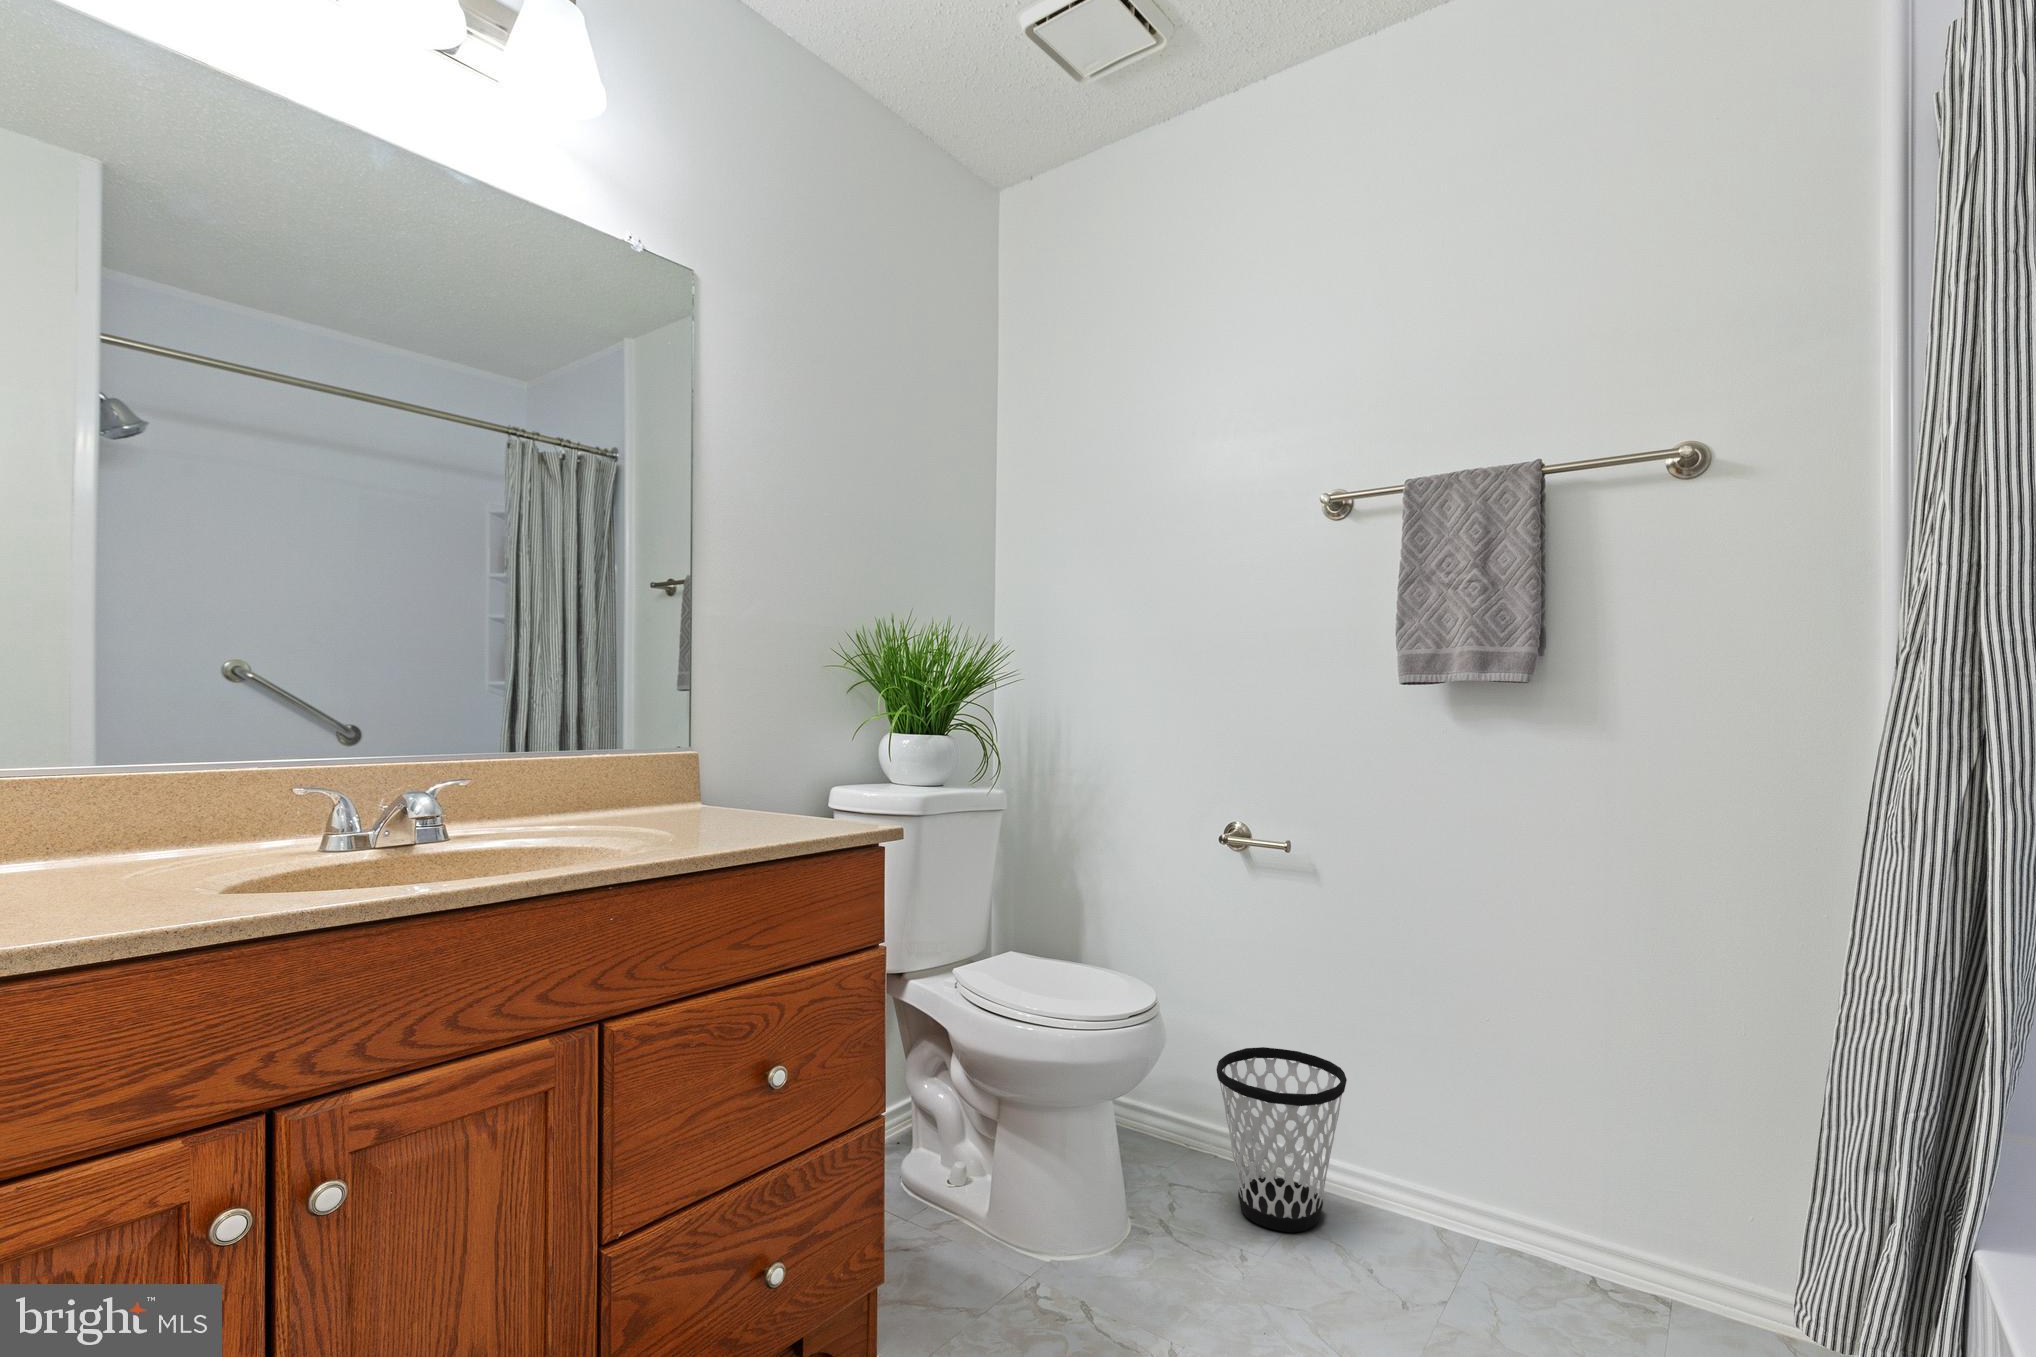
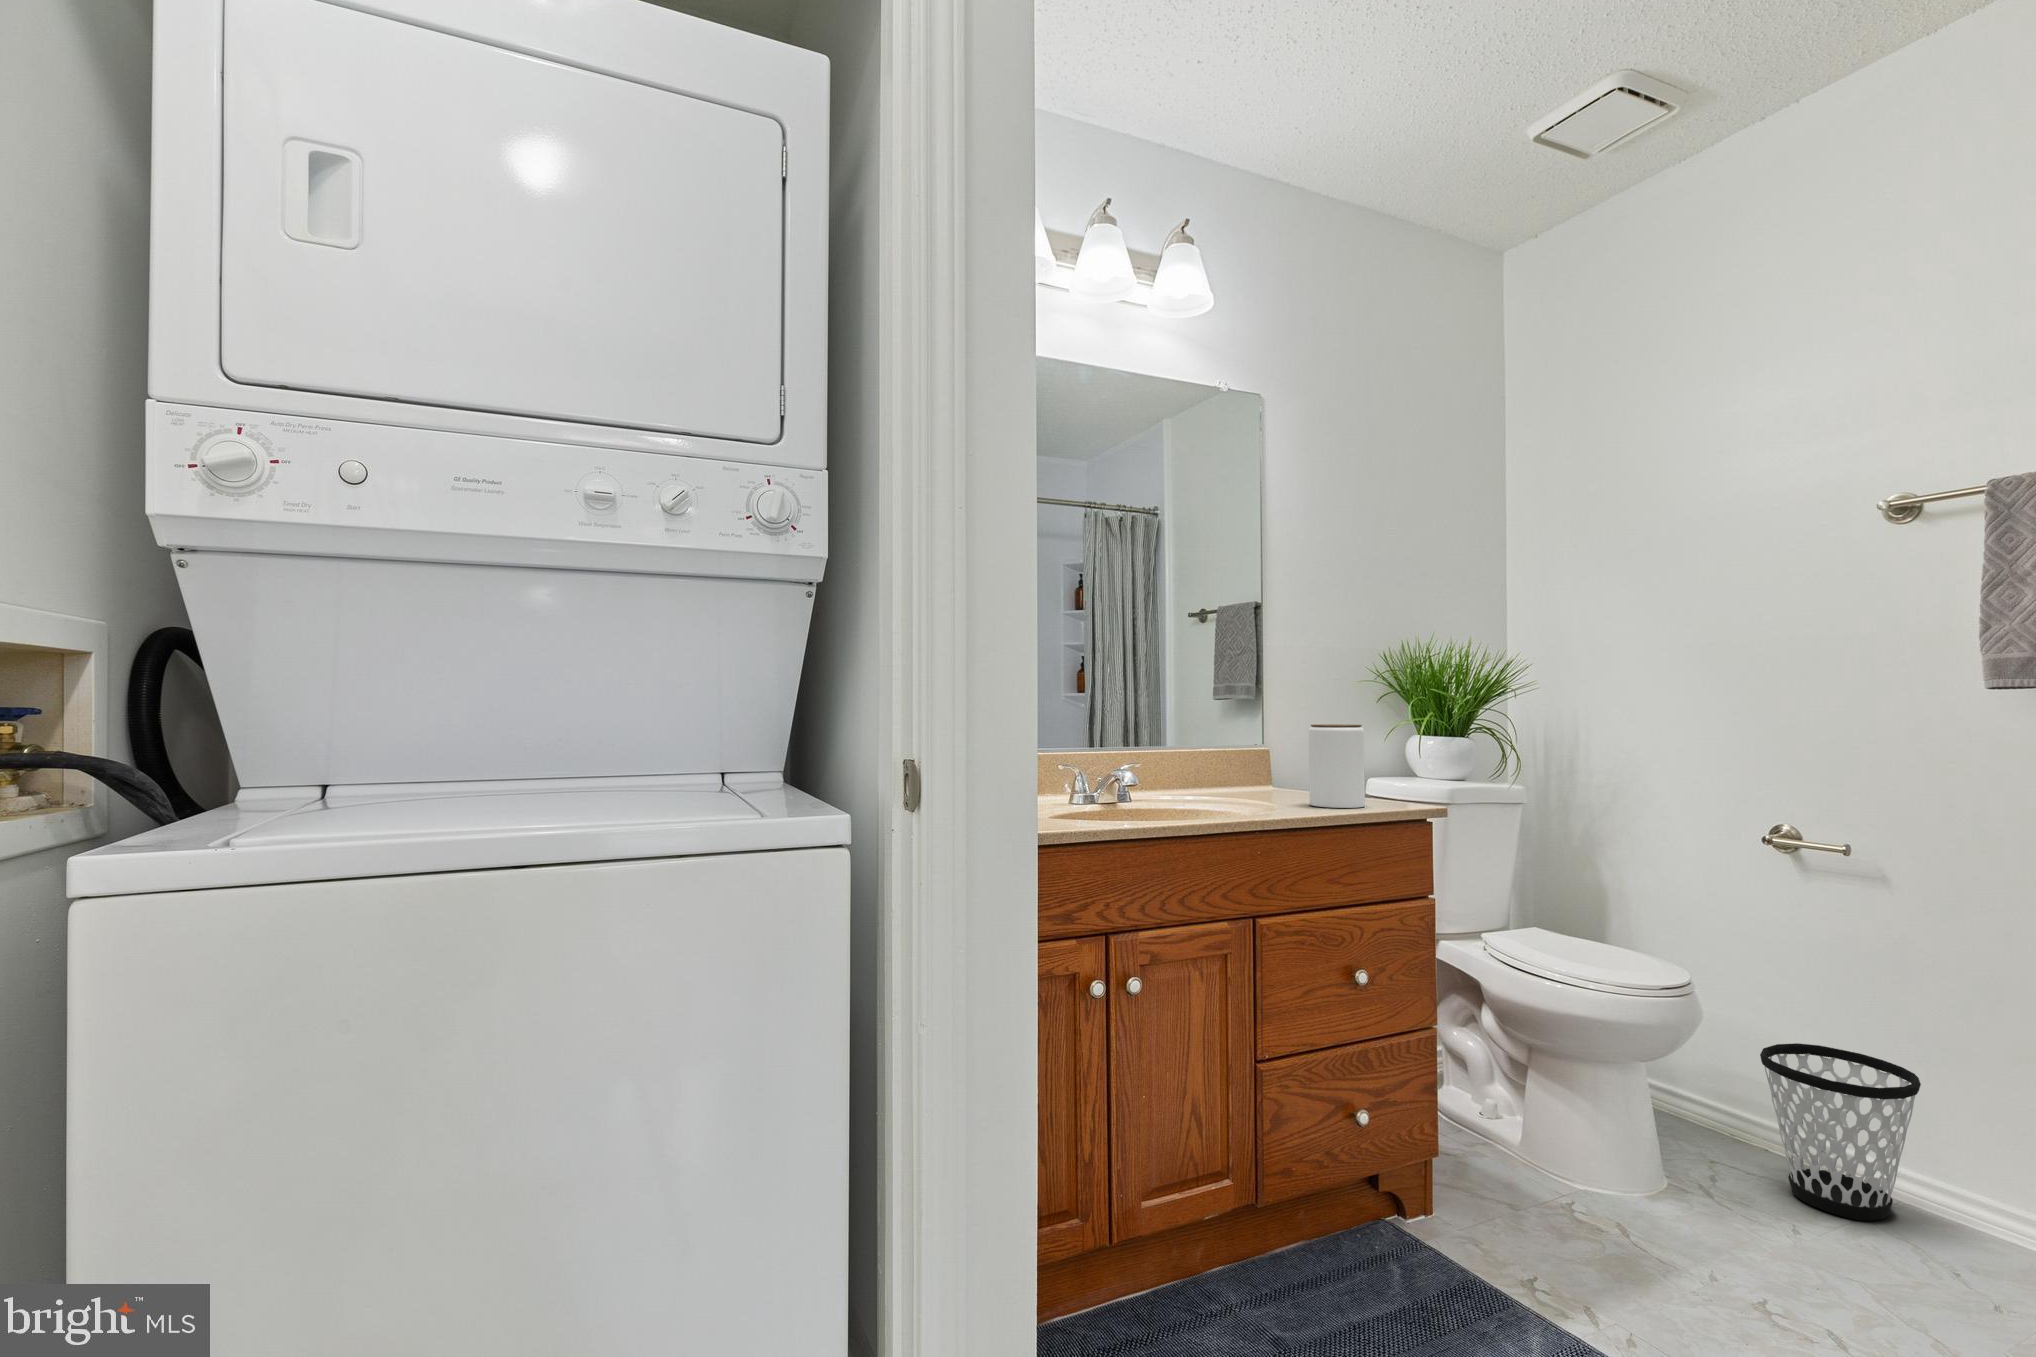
jar: none [728,719,804,834] -> present [1309,724,1365,808]

